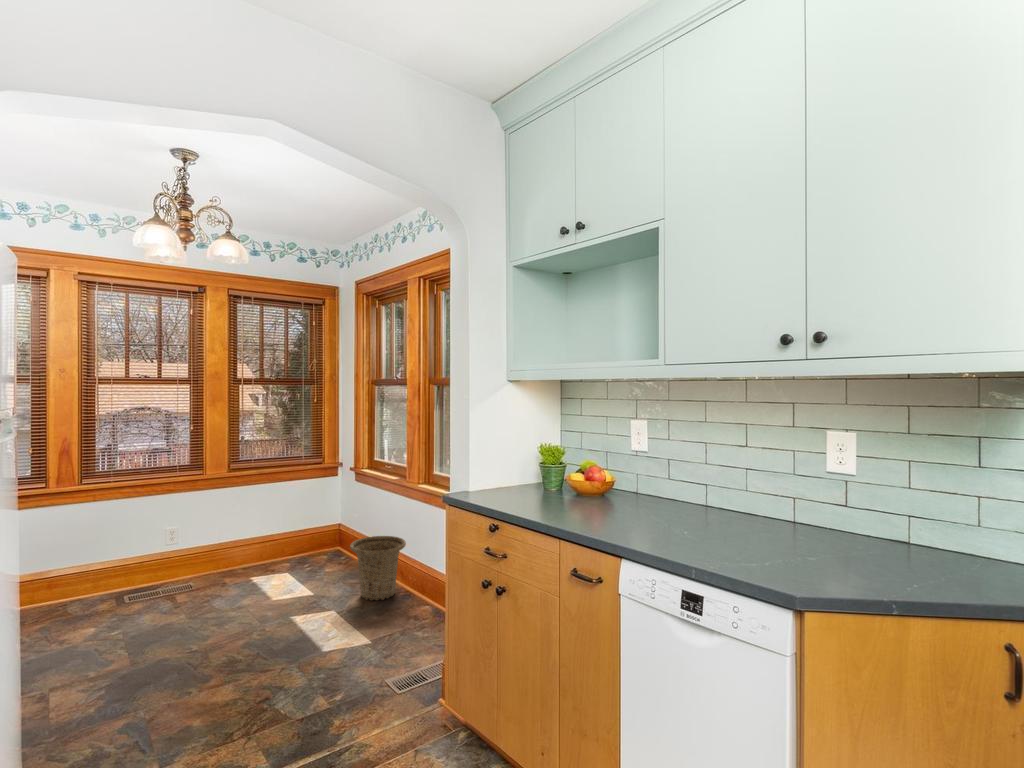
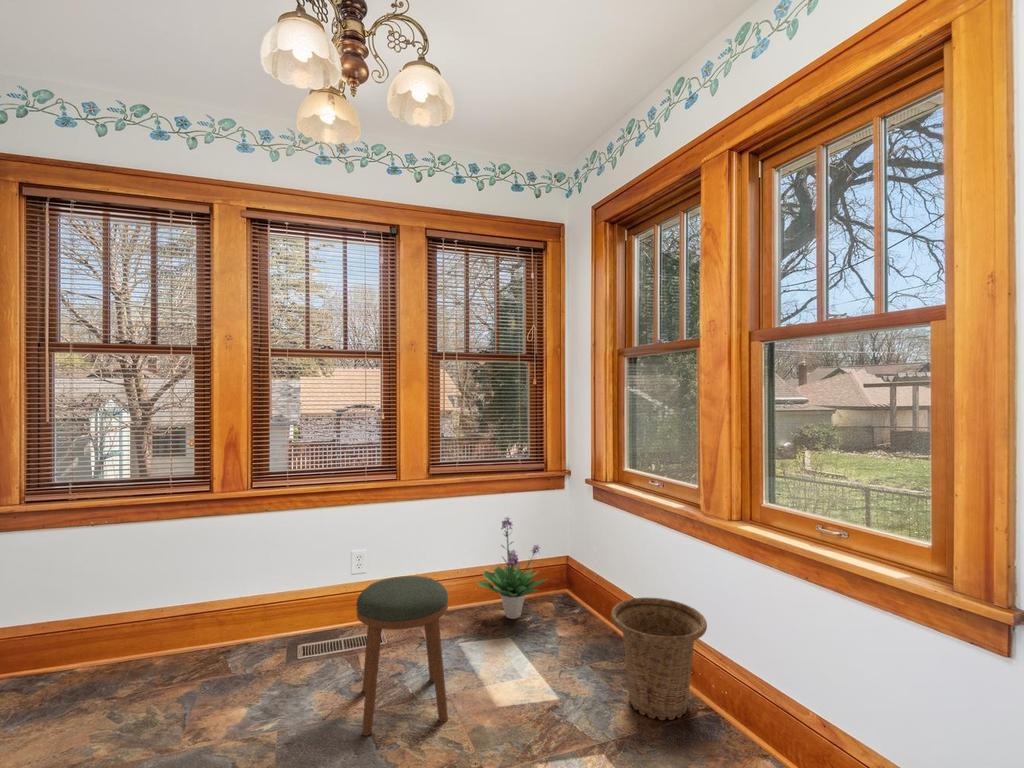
potted plant: none [267,497,322,567] -> present [477,517,547,619]
stool: none [178,534,243,628] -> present [356,576,448,735]

